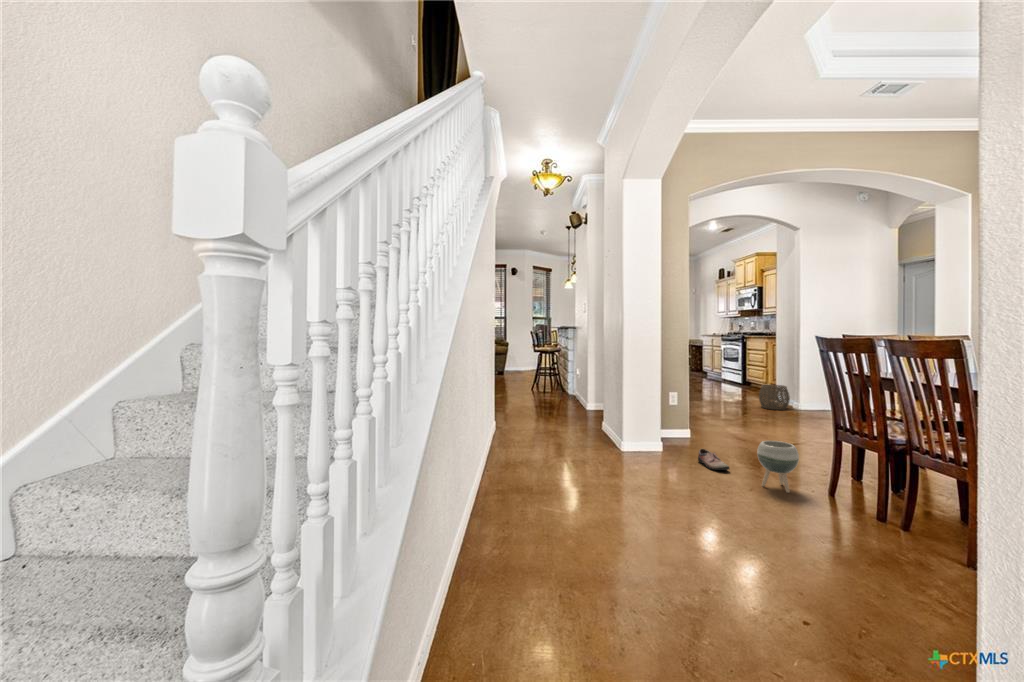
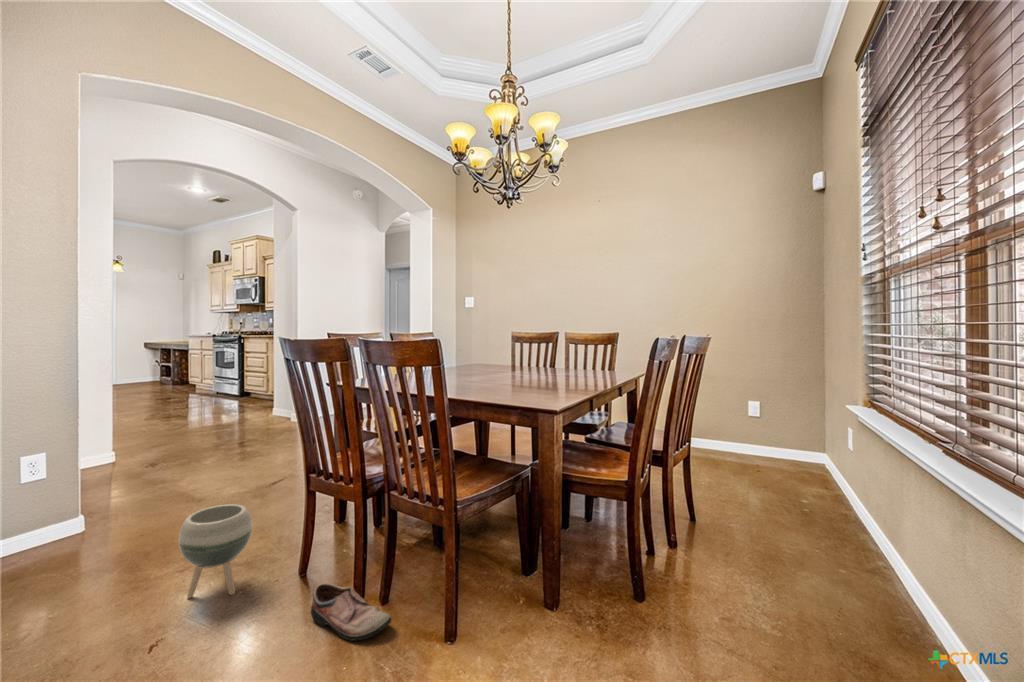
woven basket: present [759,384,790,410] -> none [250,395,288,427]
shoe: present [698,449,730,470] -> present [311,583,392,640]

